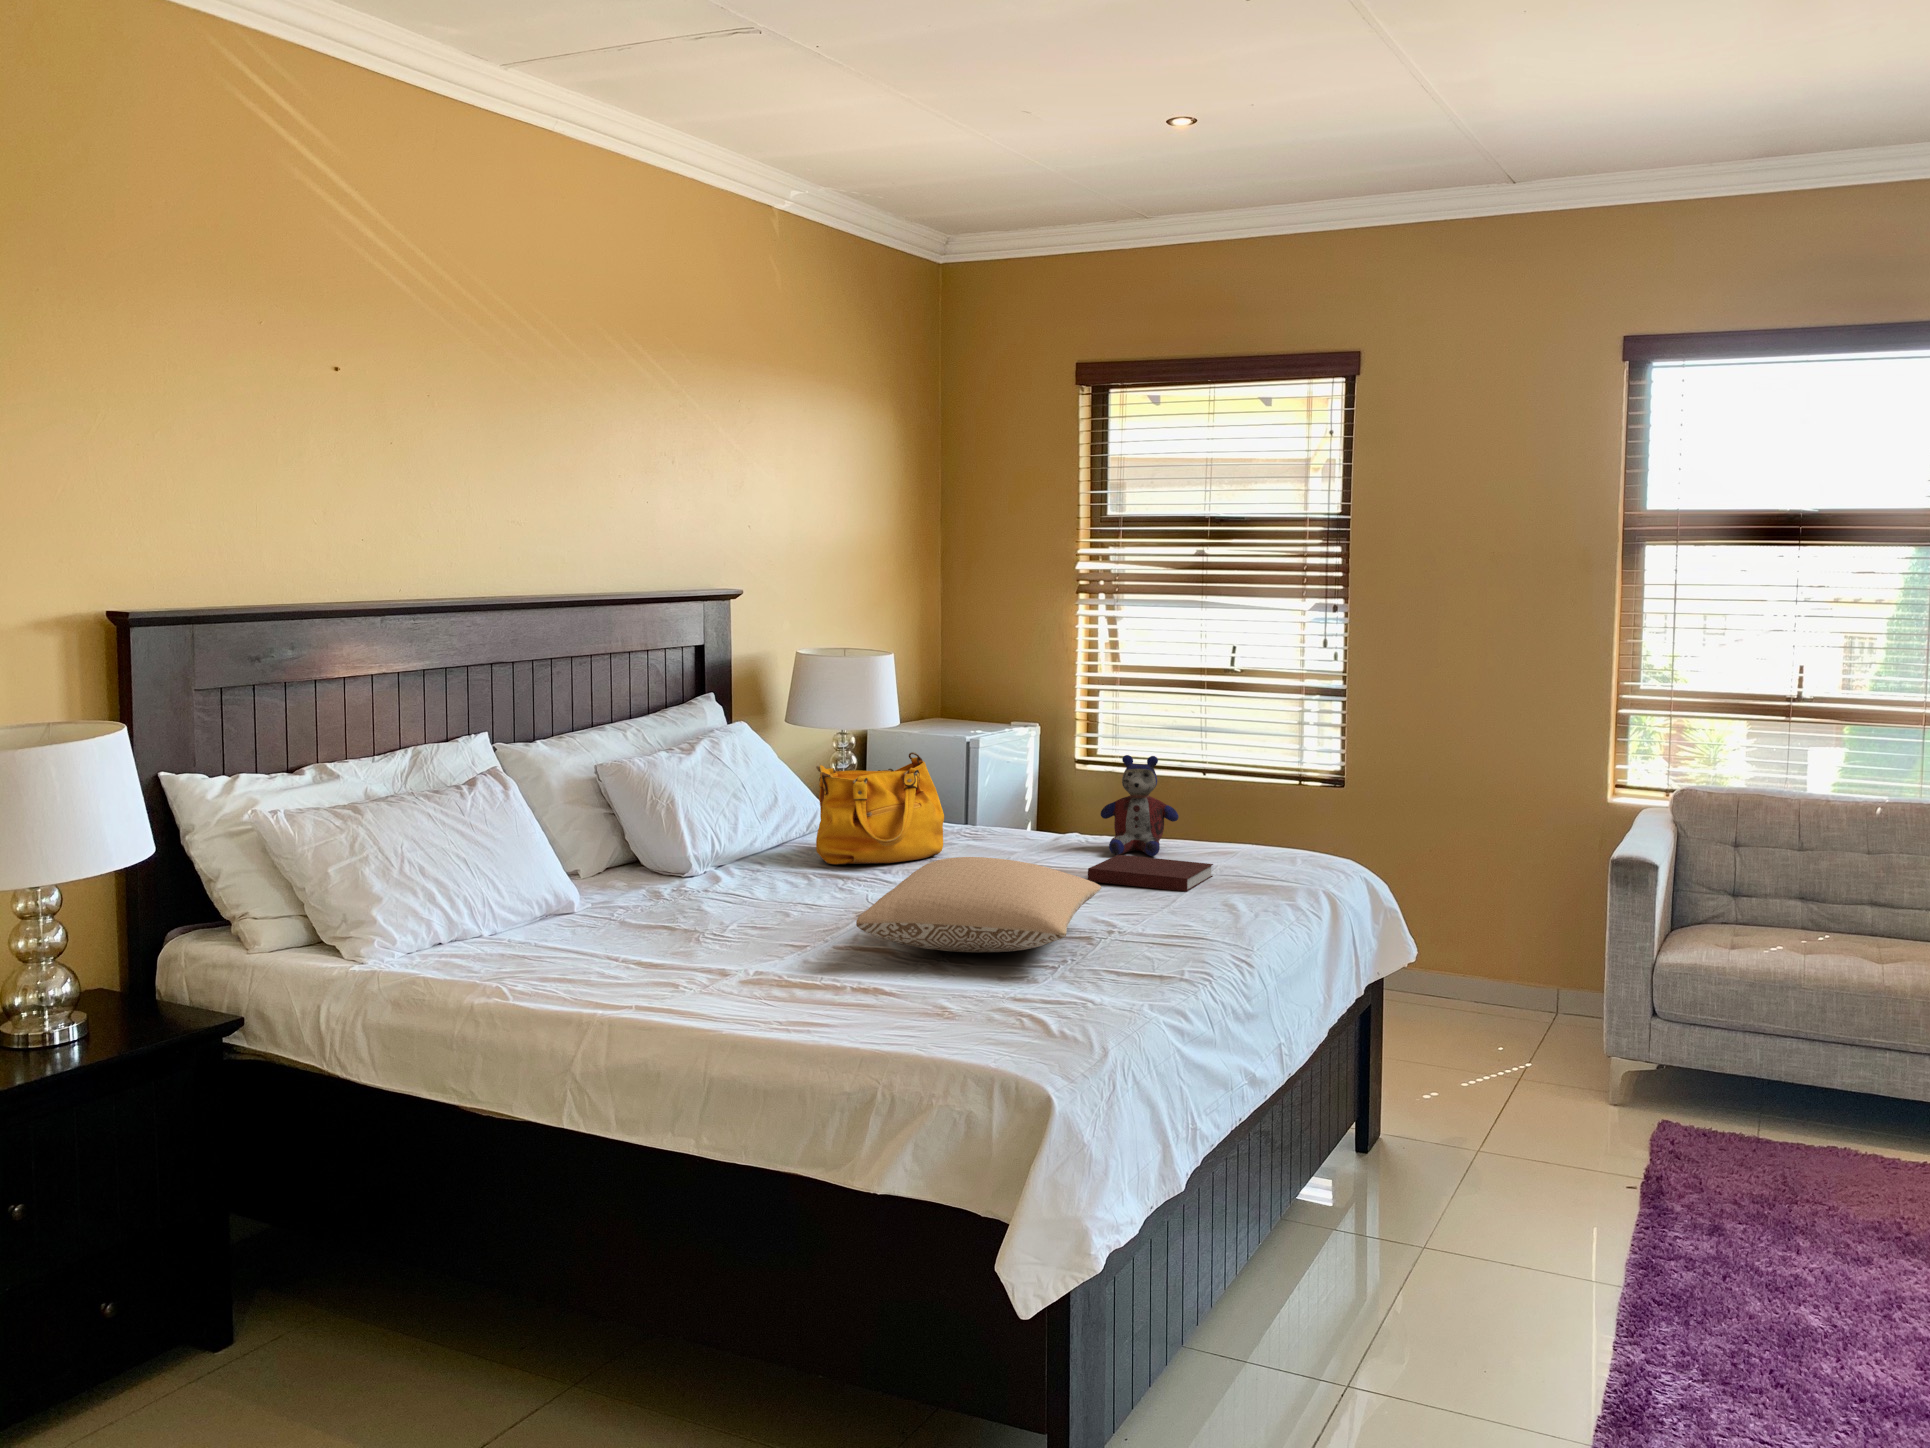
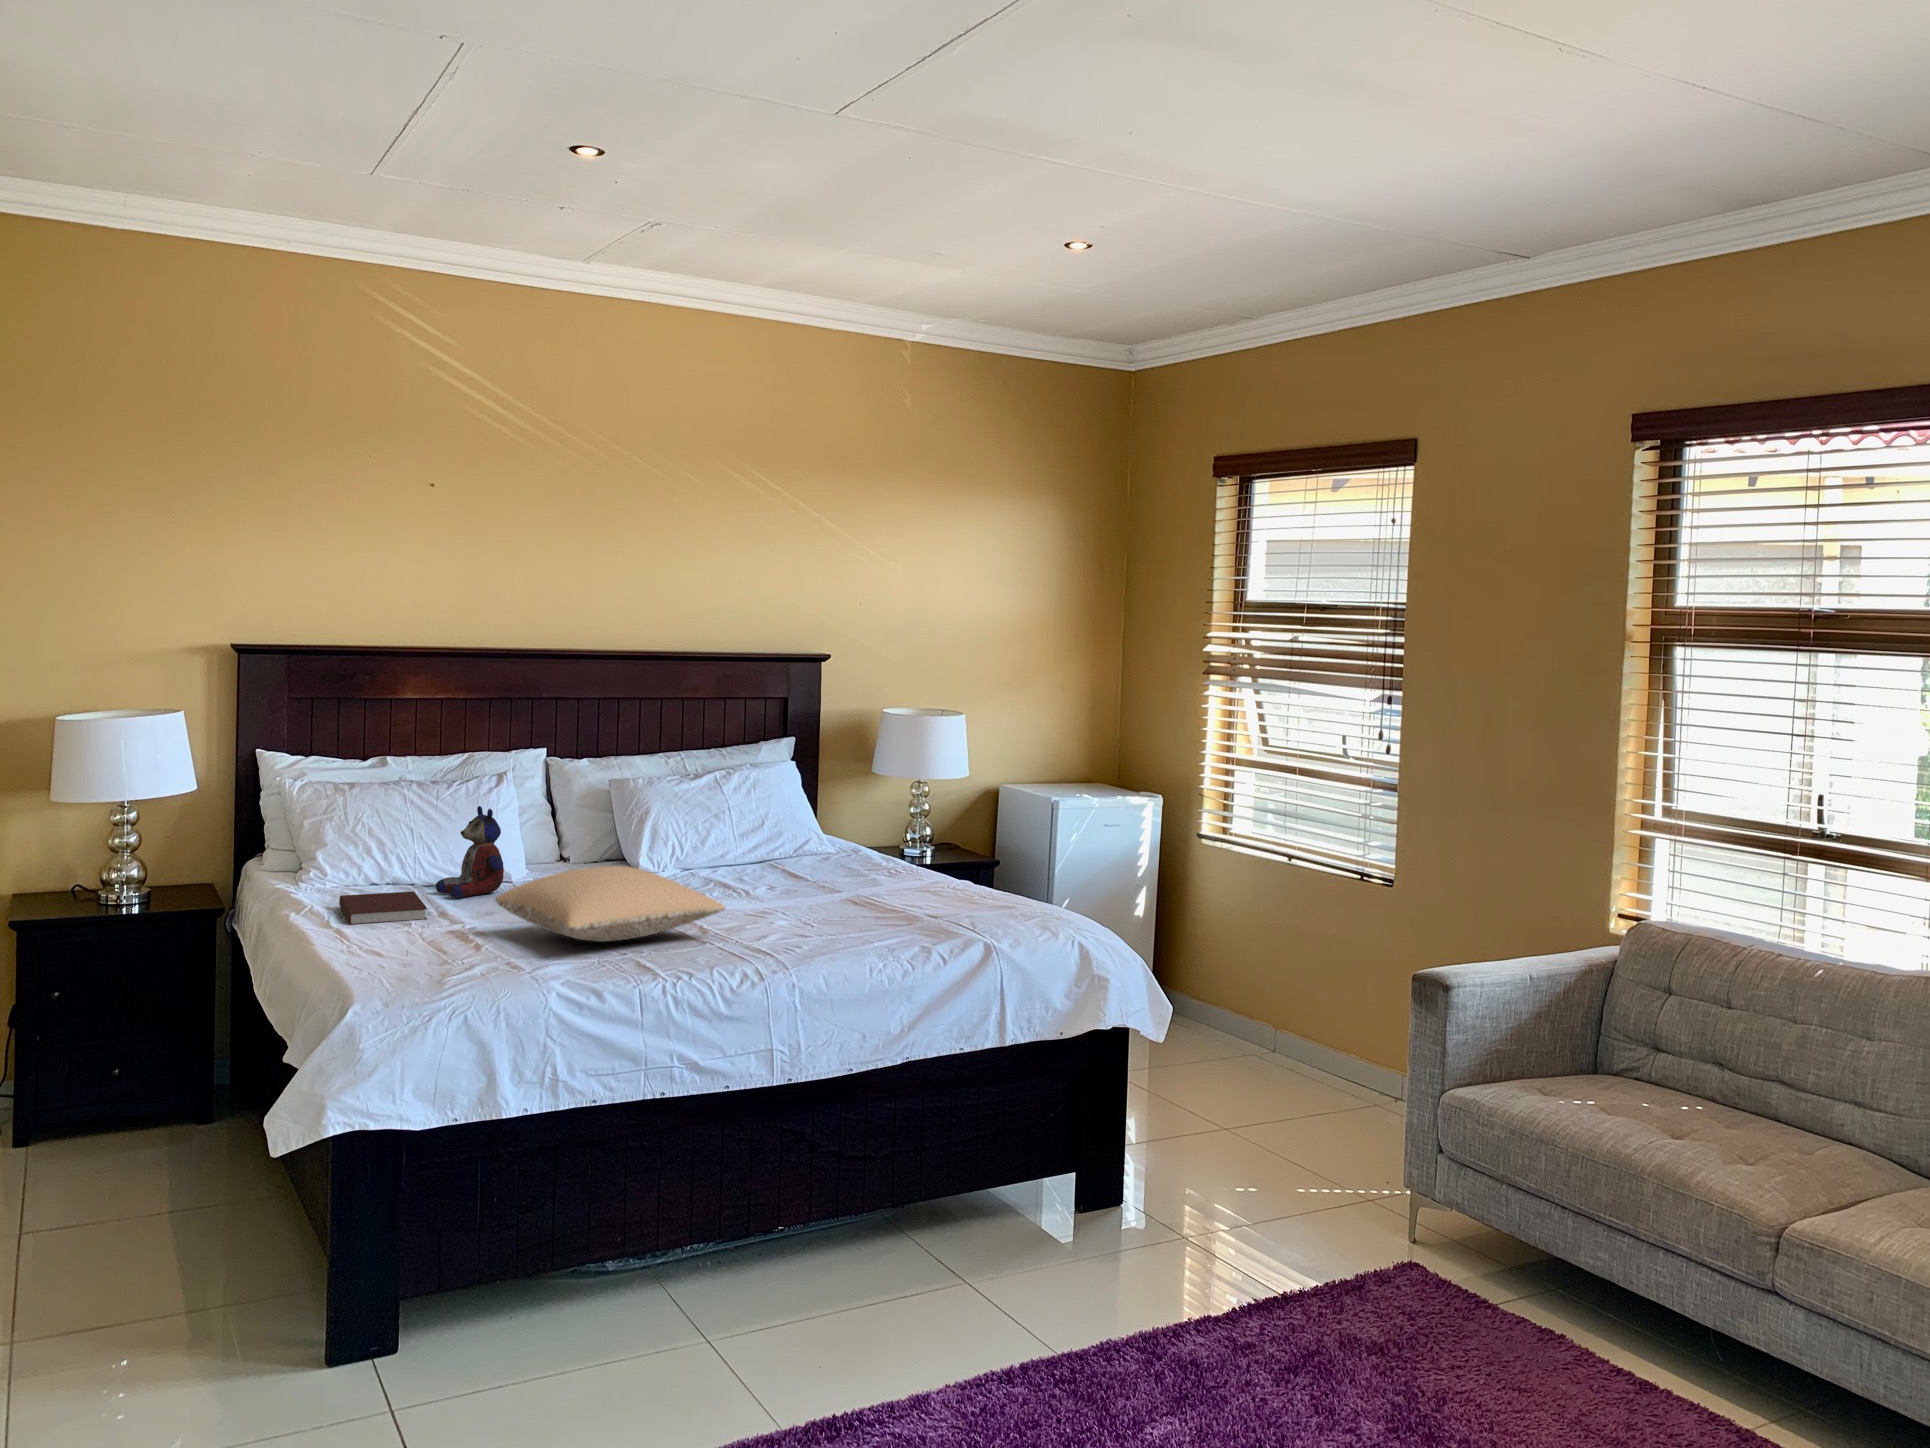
handbag: present [816,752,944,864] -> none [729,795,842,885]
stuffed bear: present [1101,755,1179,856] -> present [436,806,504,898]
notebook: present [1088,855,1213,892] -> present [339,891,427,925]

